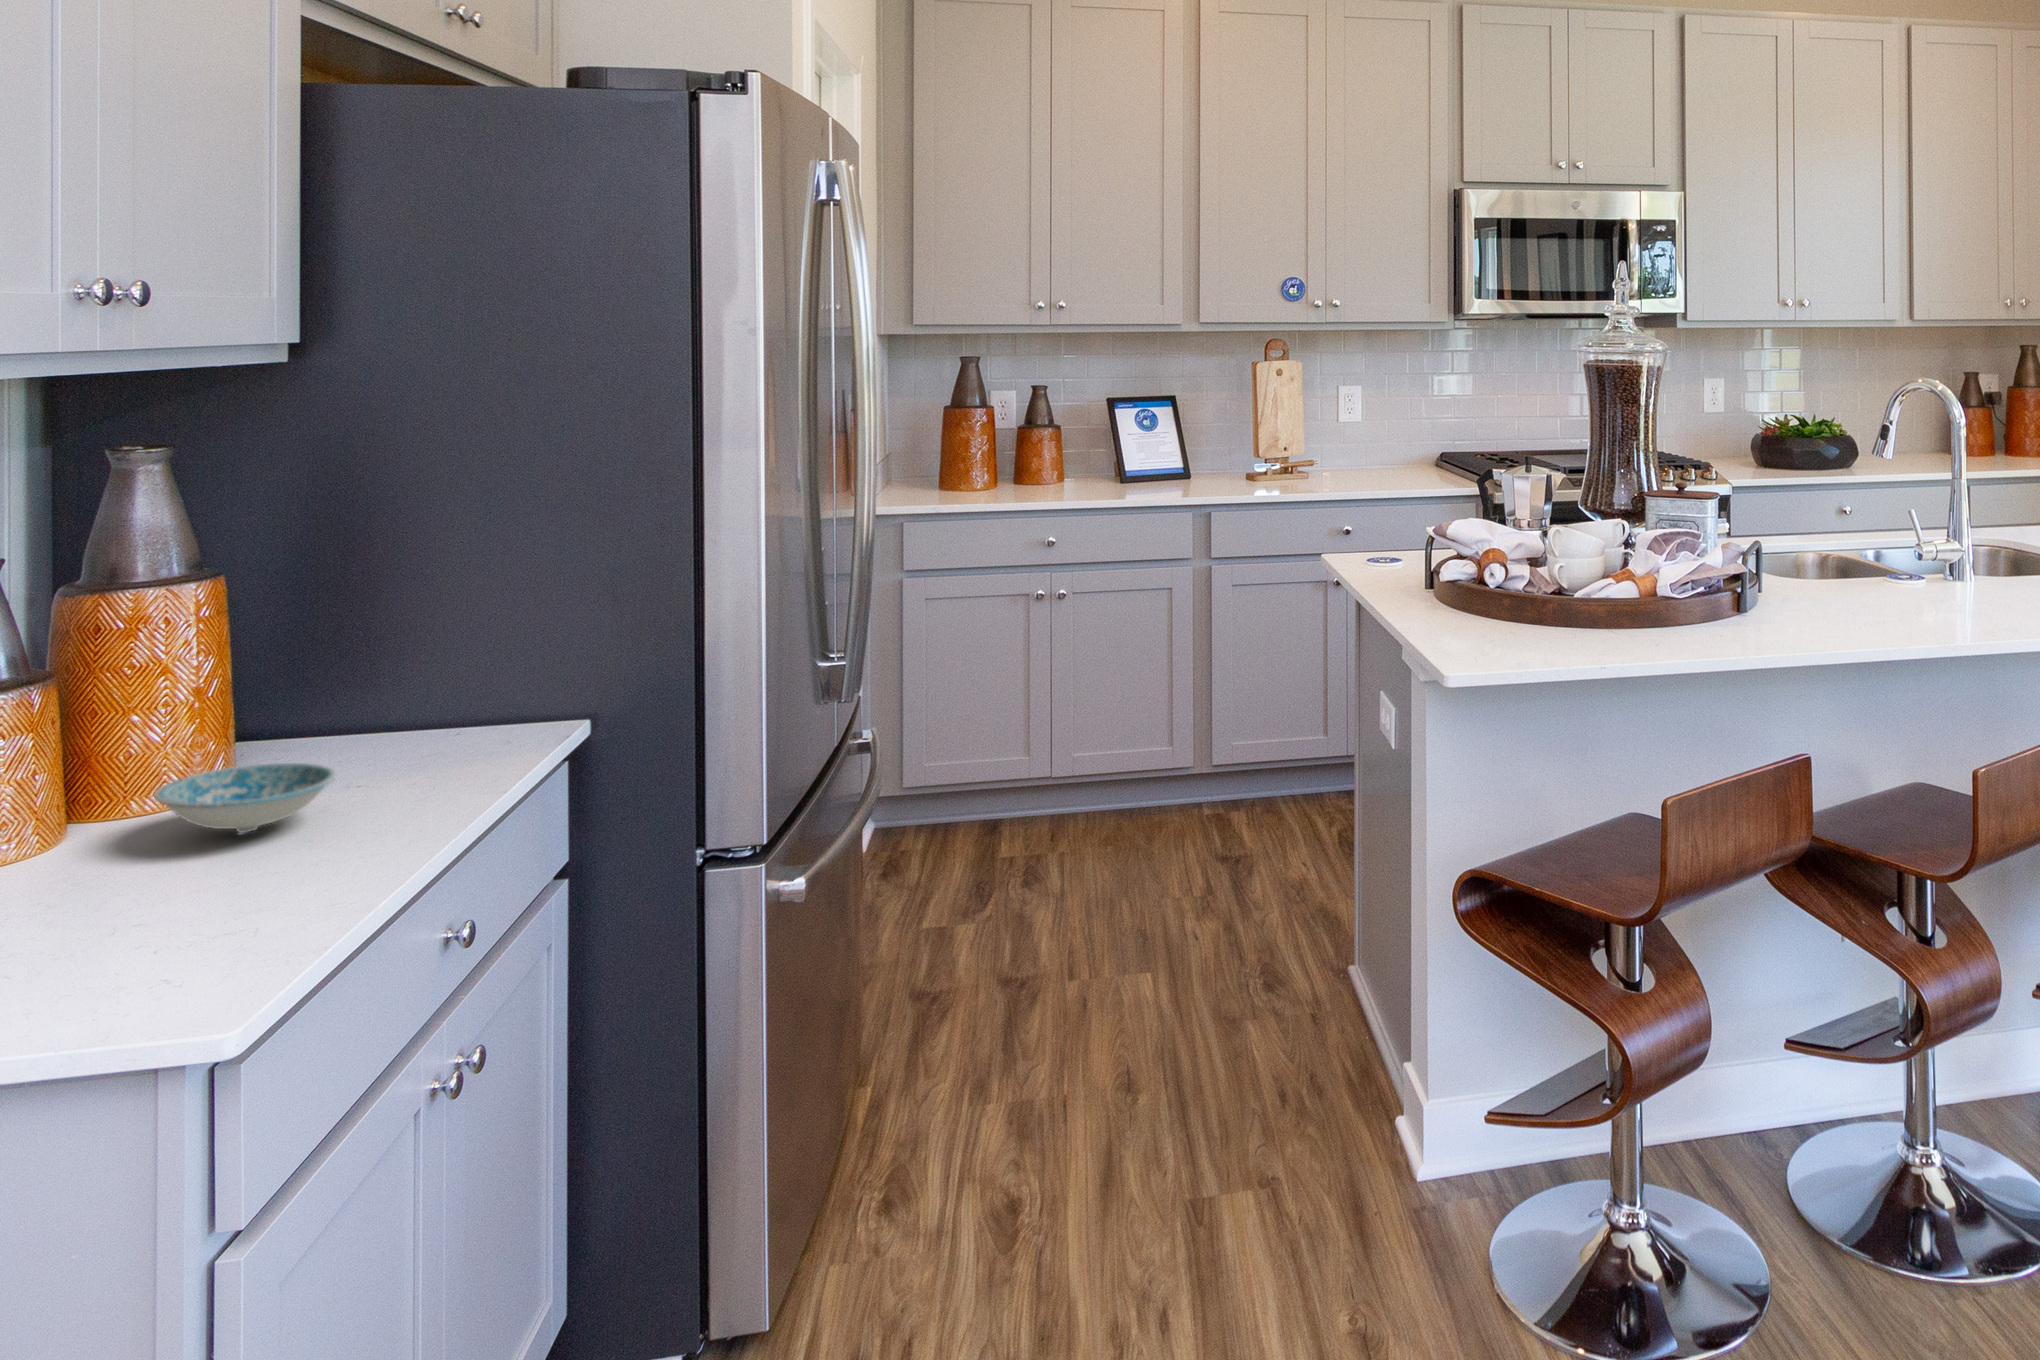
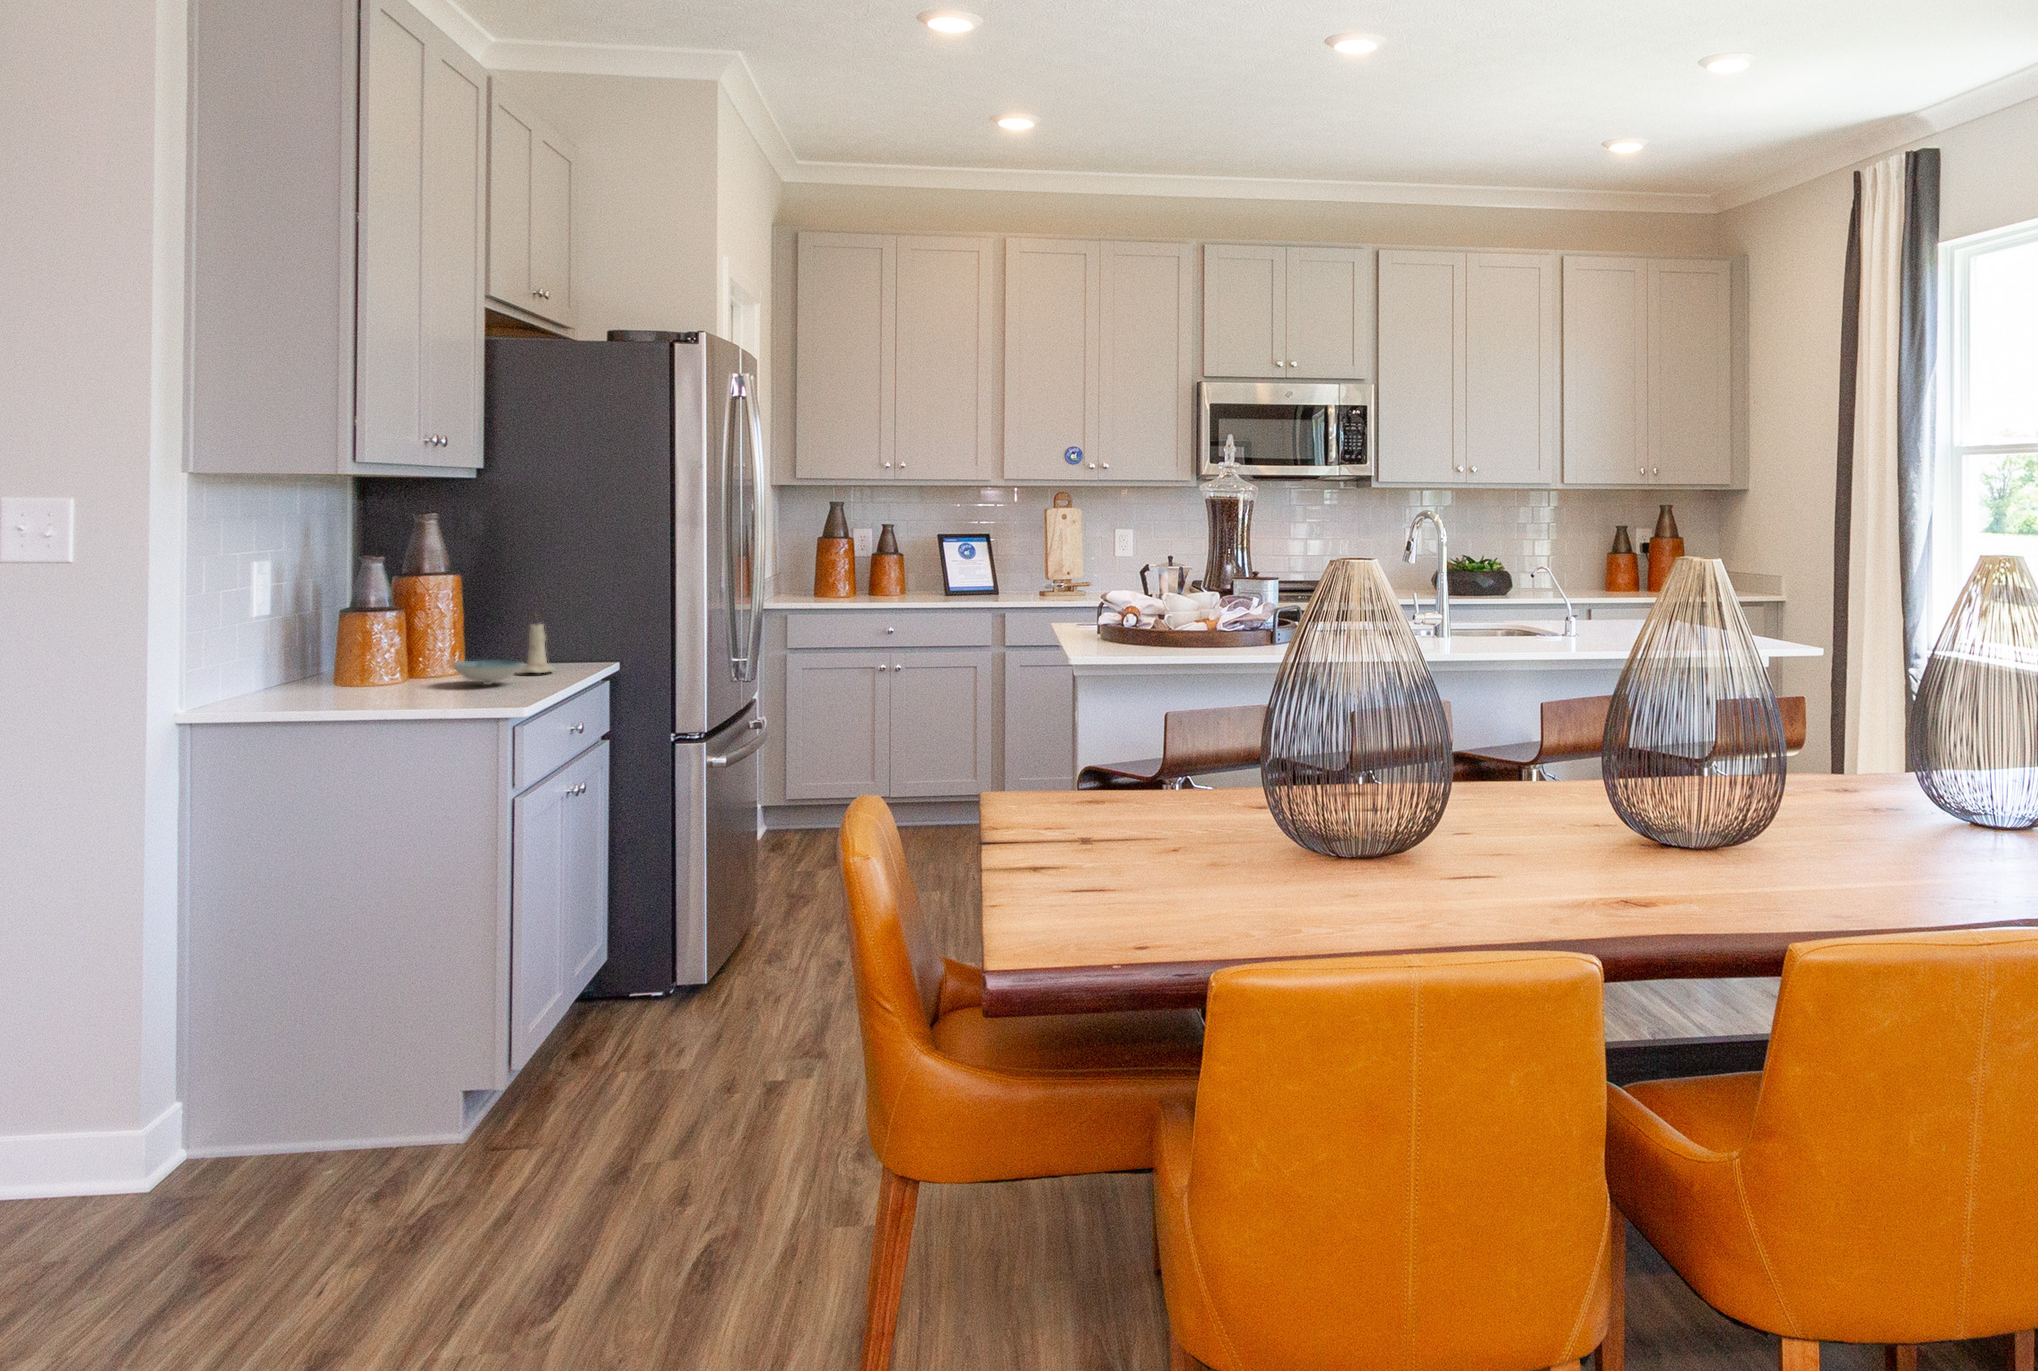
candle: none [353,637,440,771] -> present [518,616,555,673]

